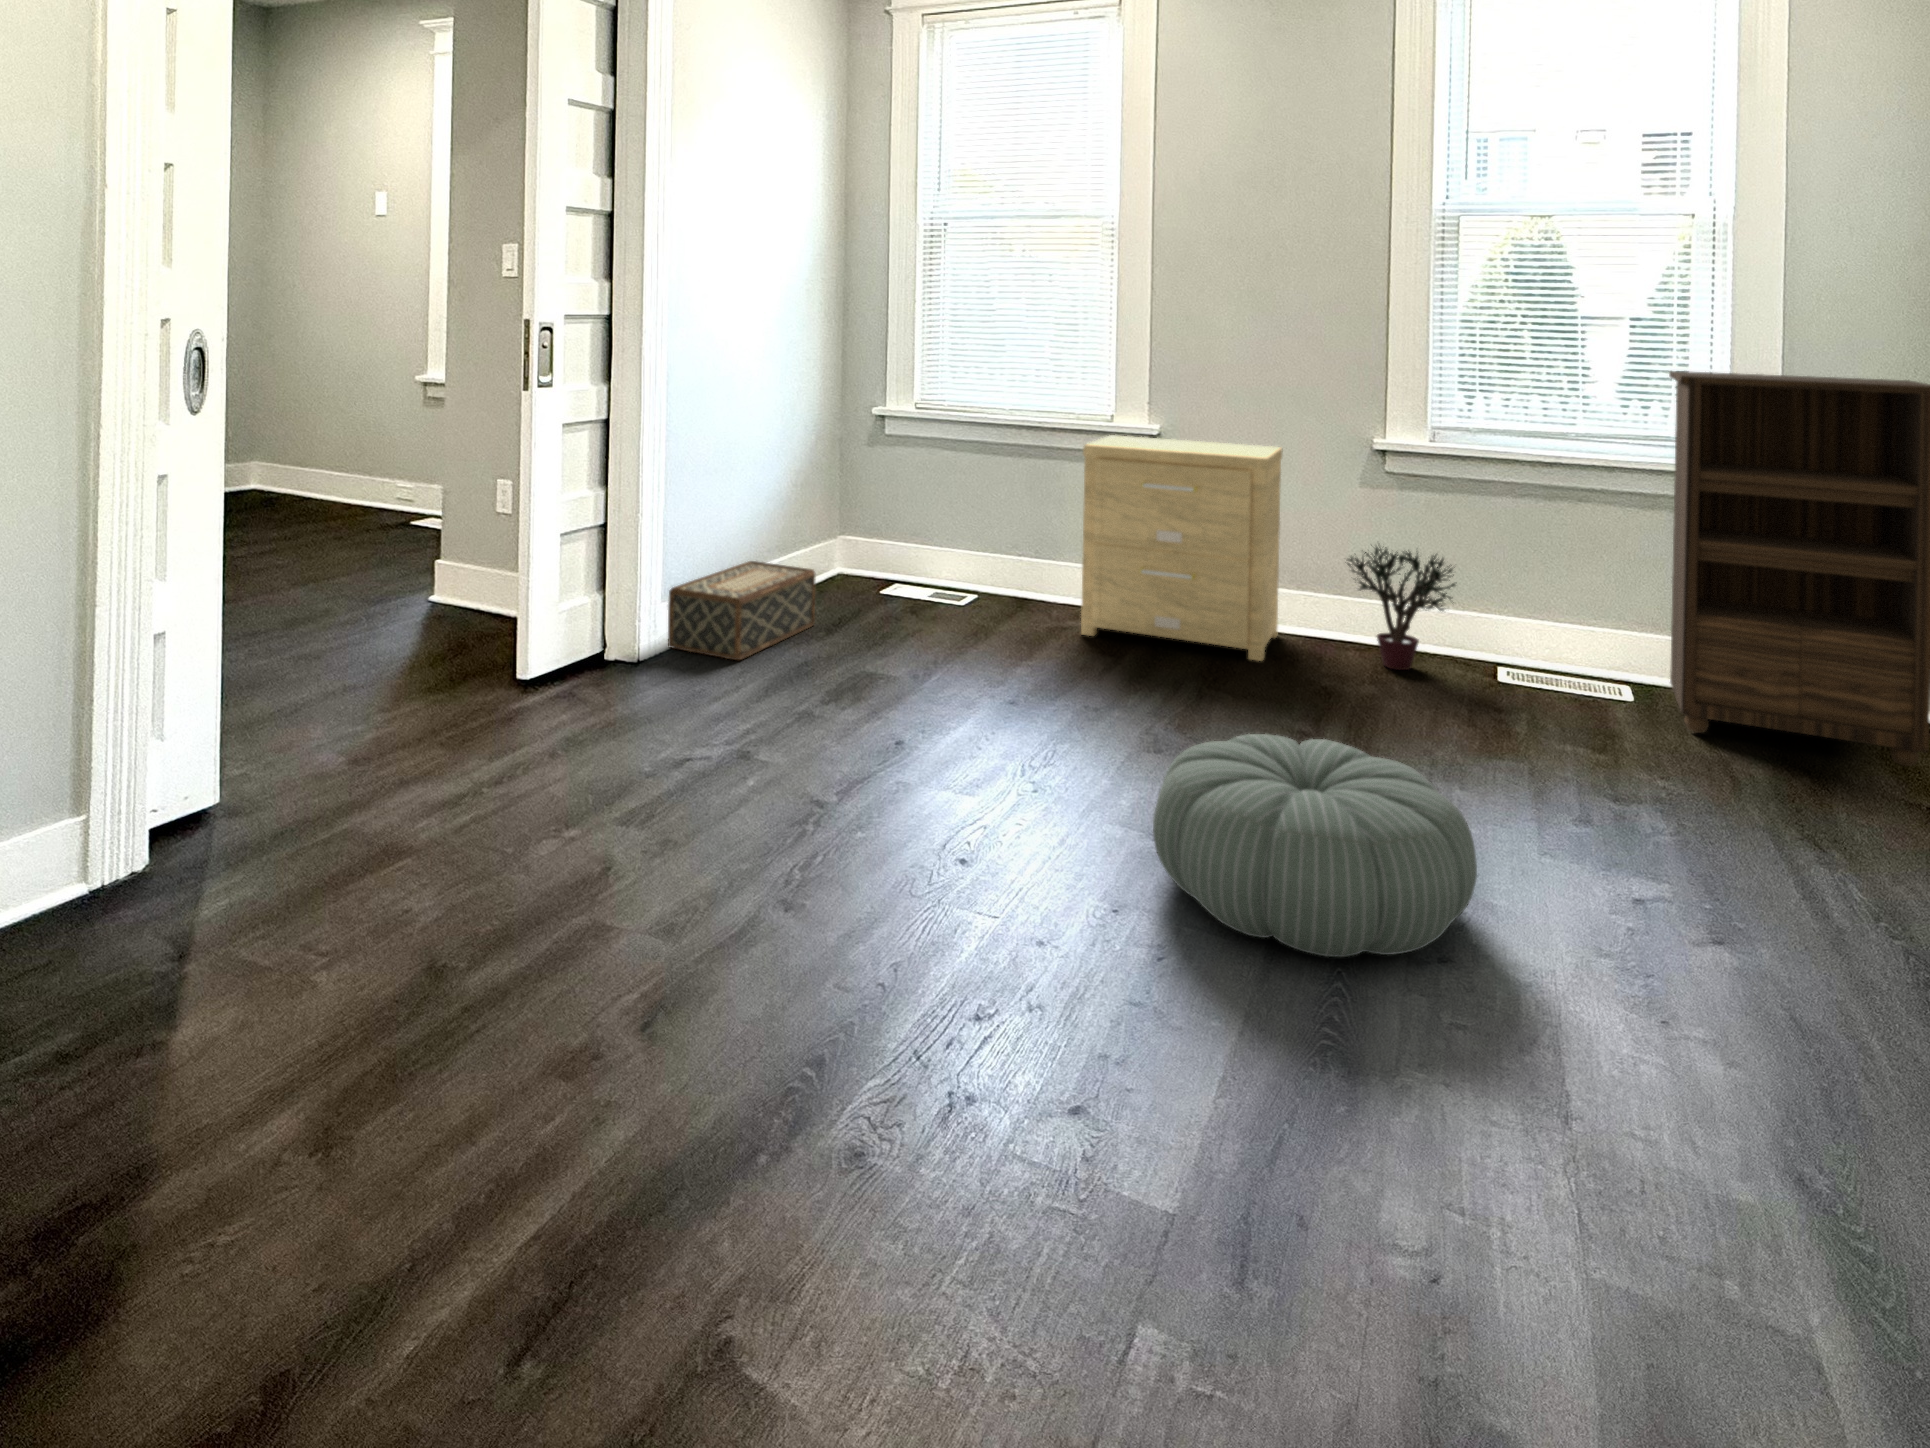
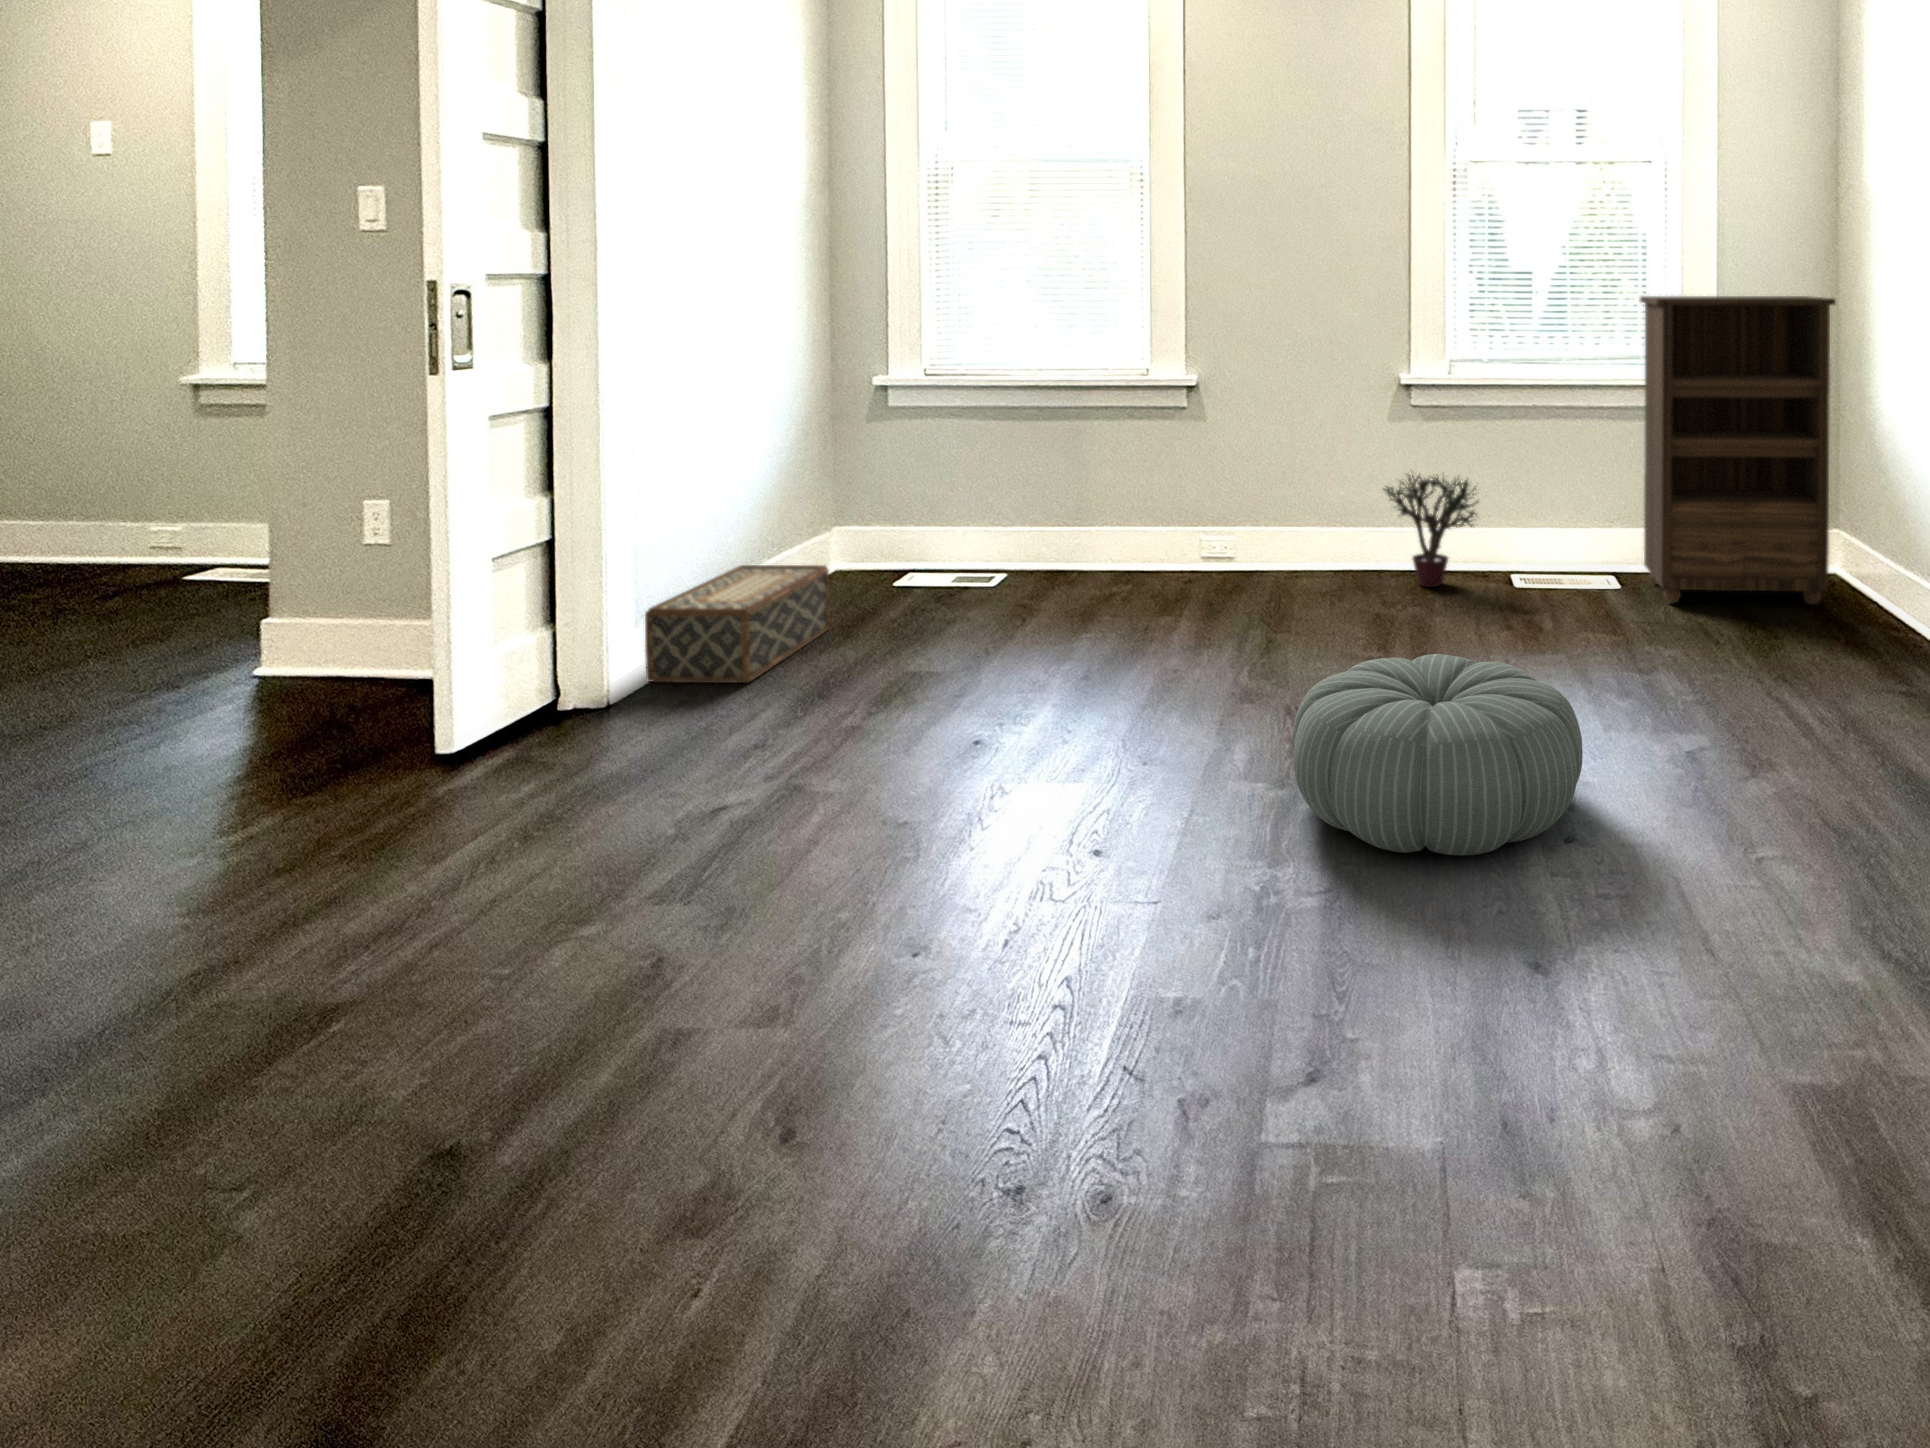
side table: present [1081,435,1283,661] -> none [1130,388,1319,597]

